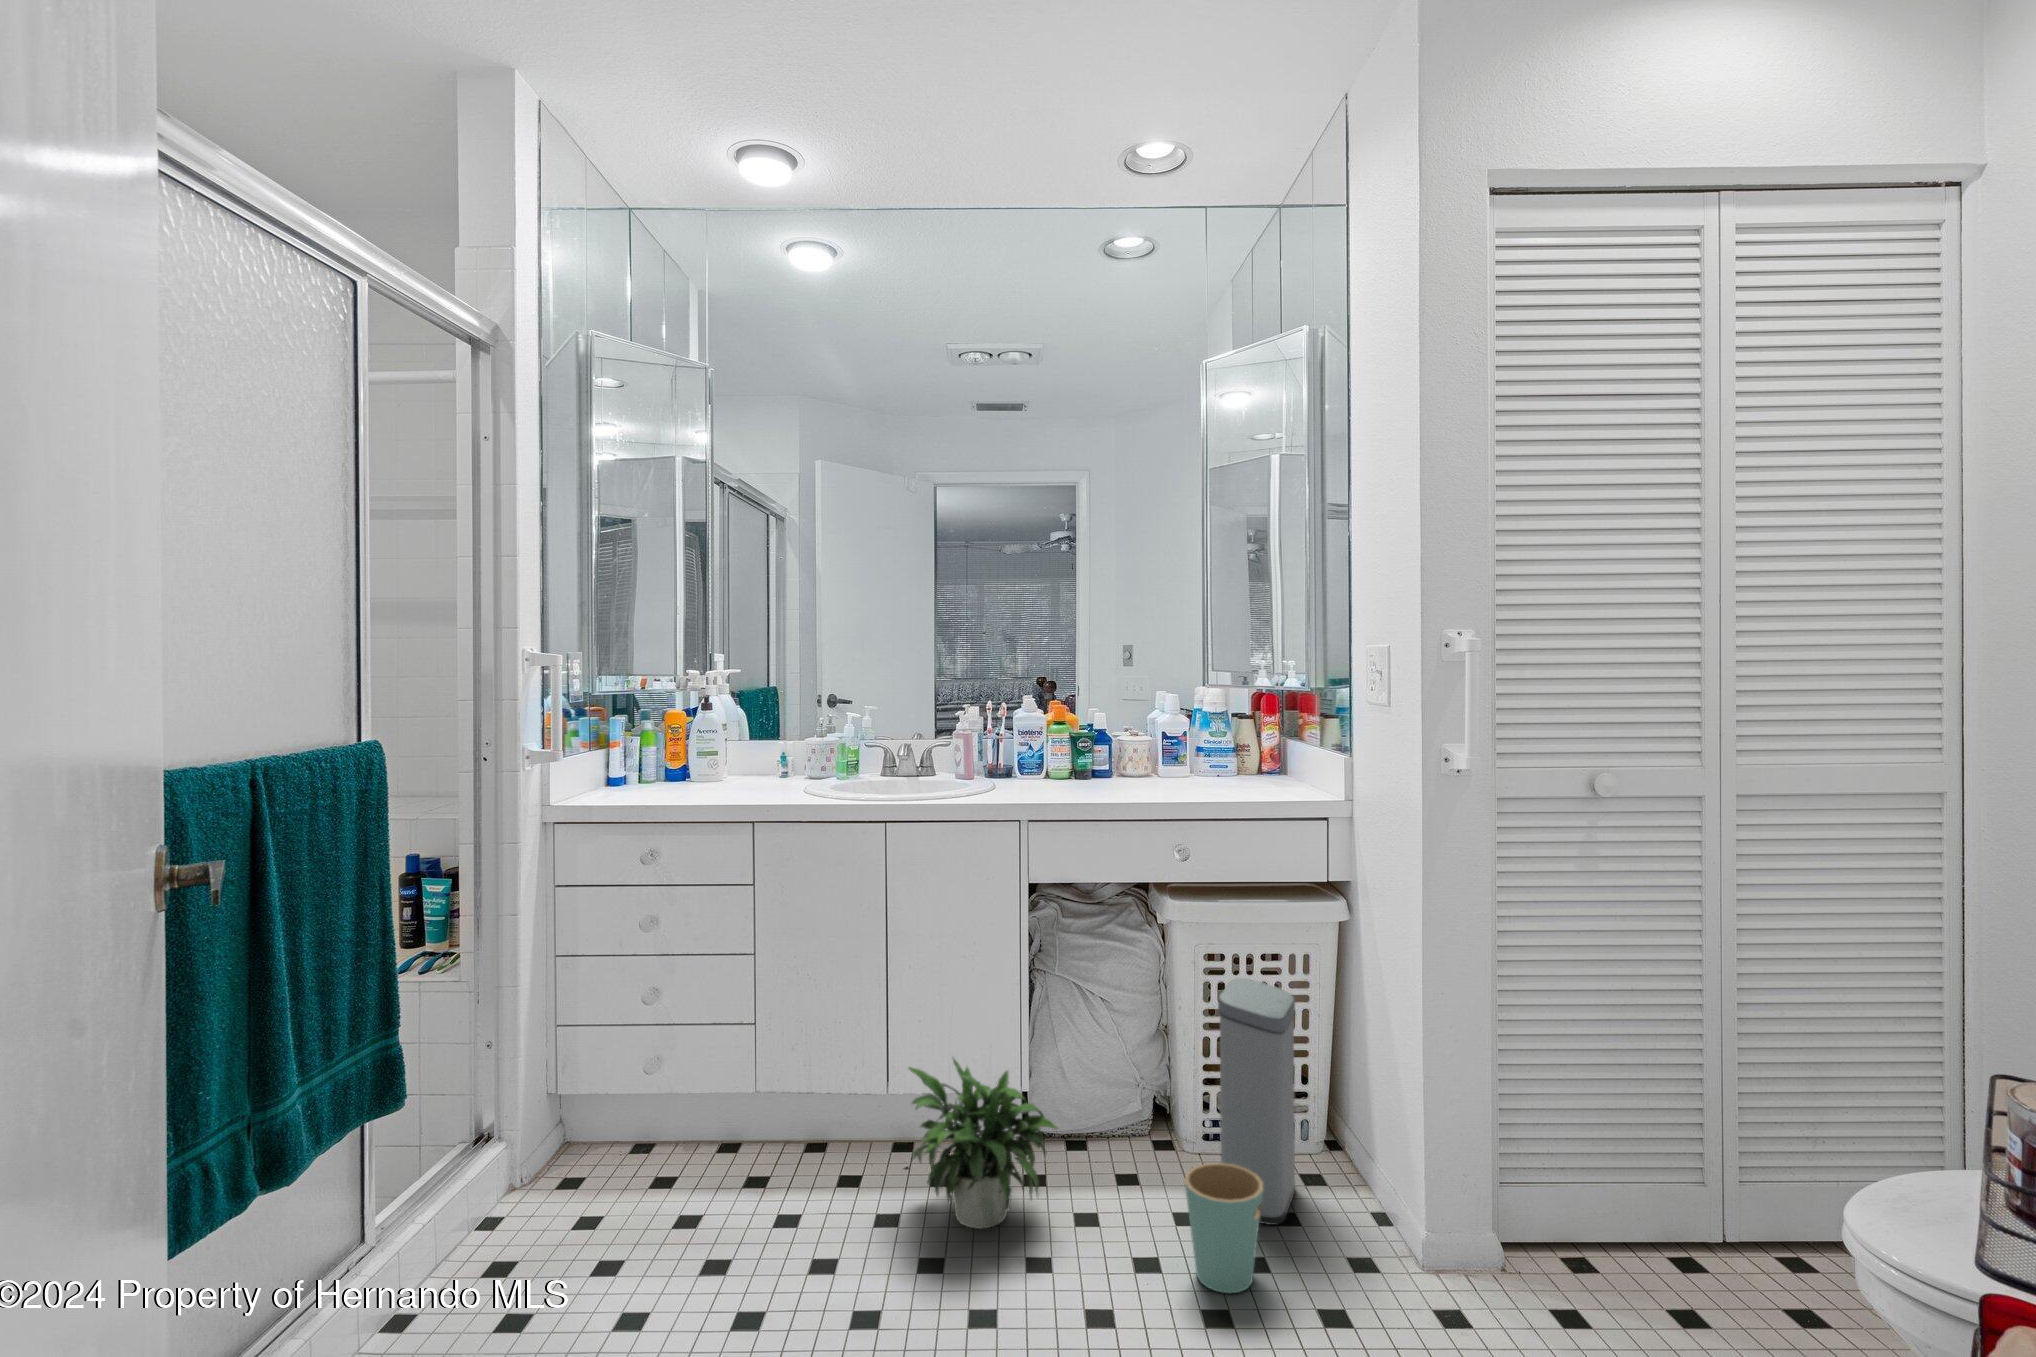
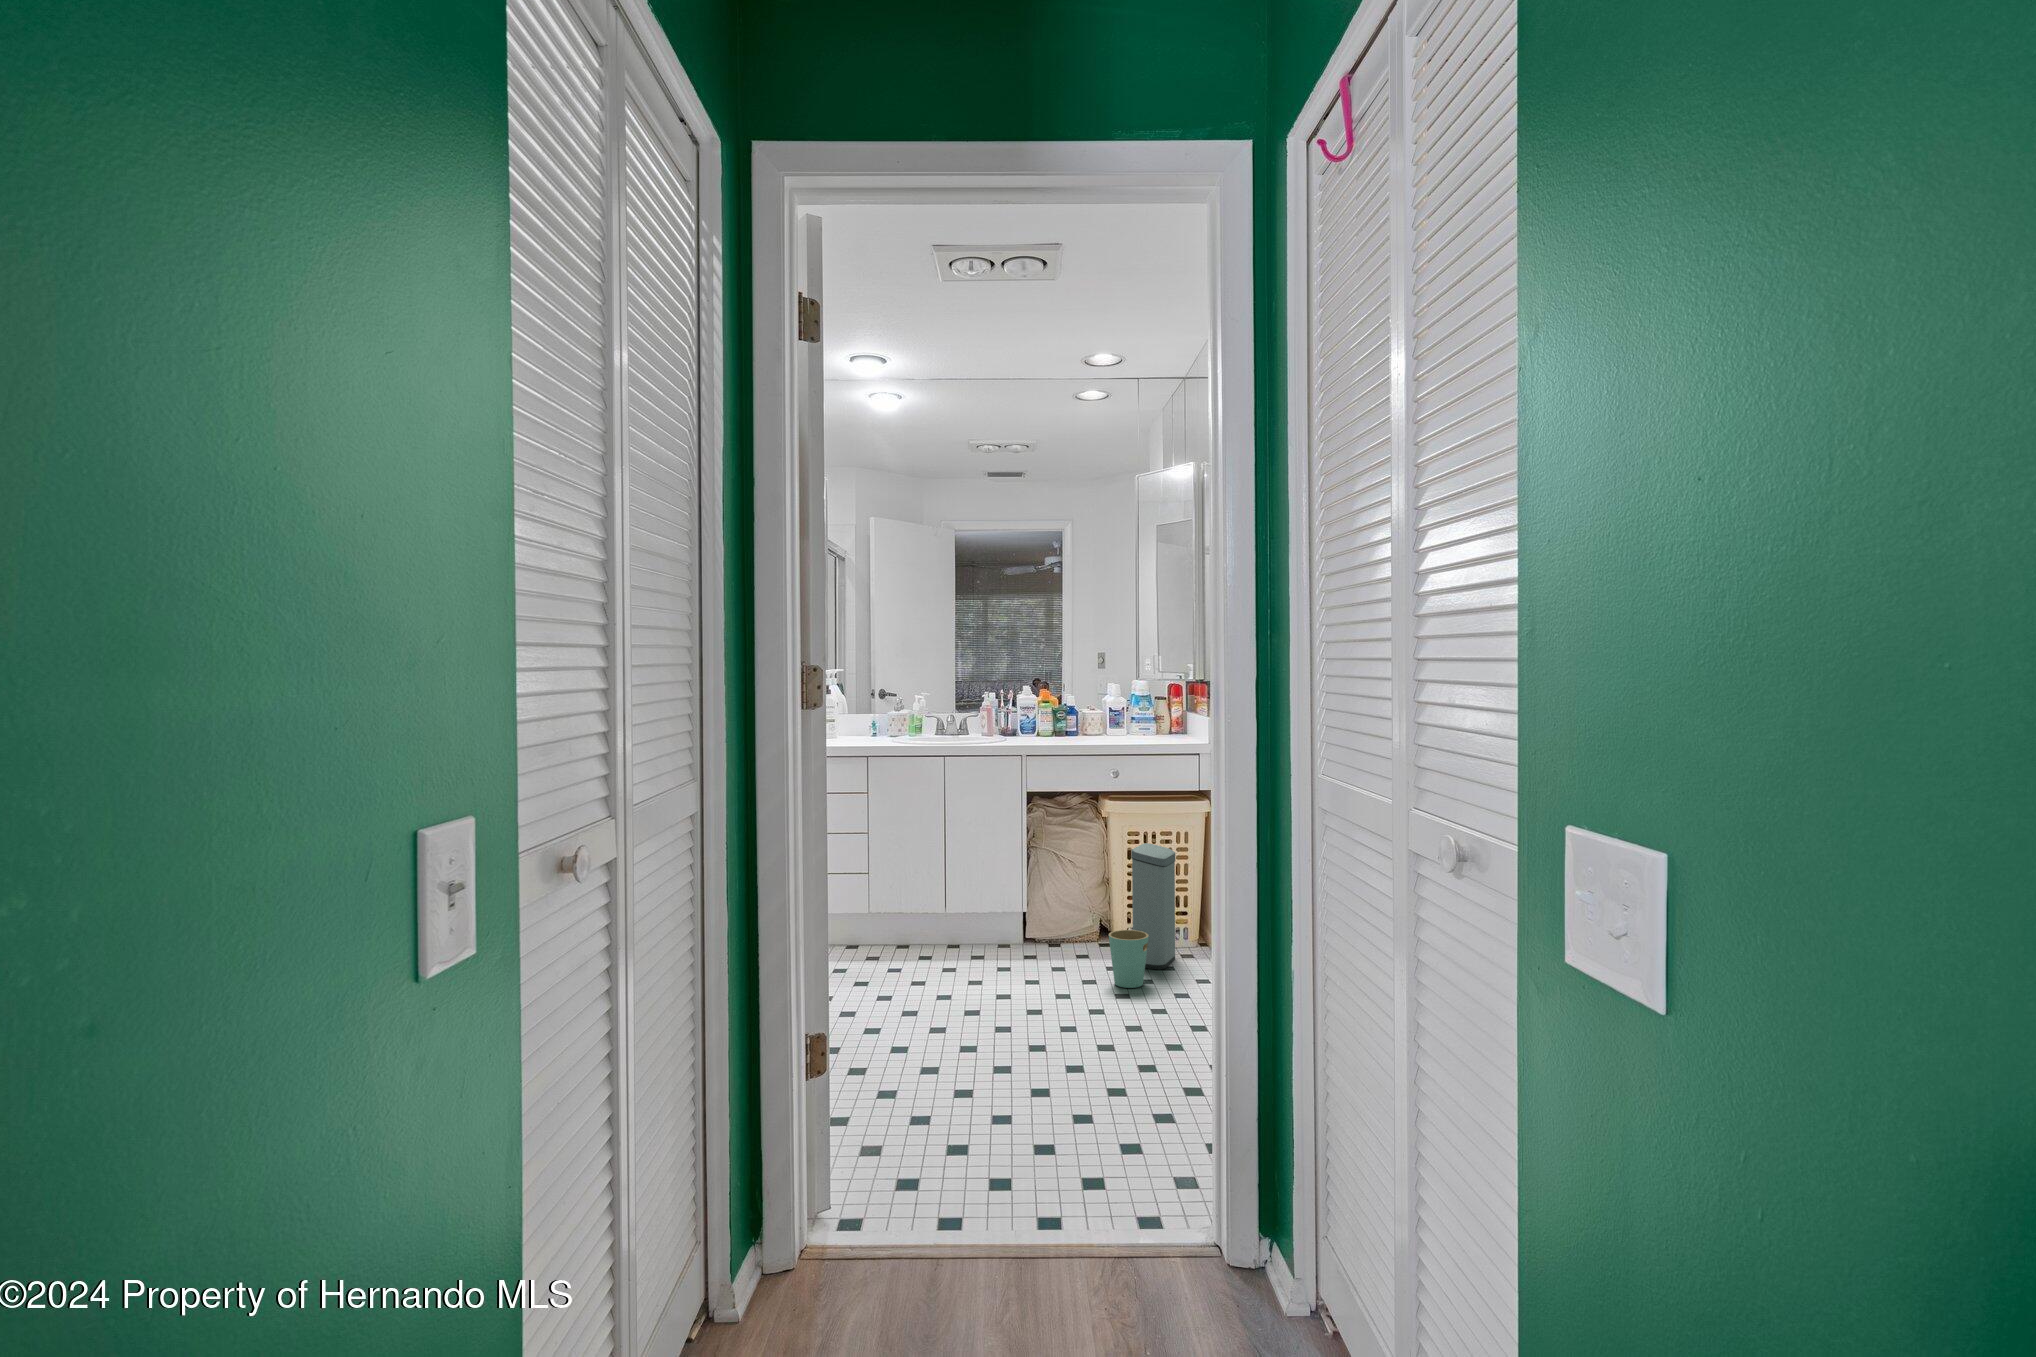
potted plant: present [906,1058,1057,1229] -> none [956,886,1044,971]

